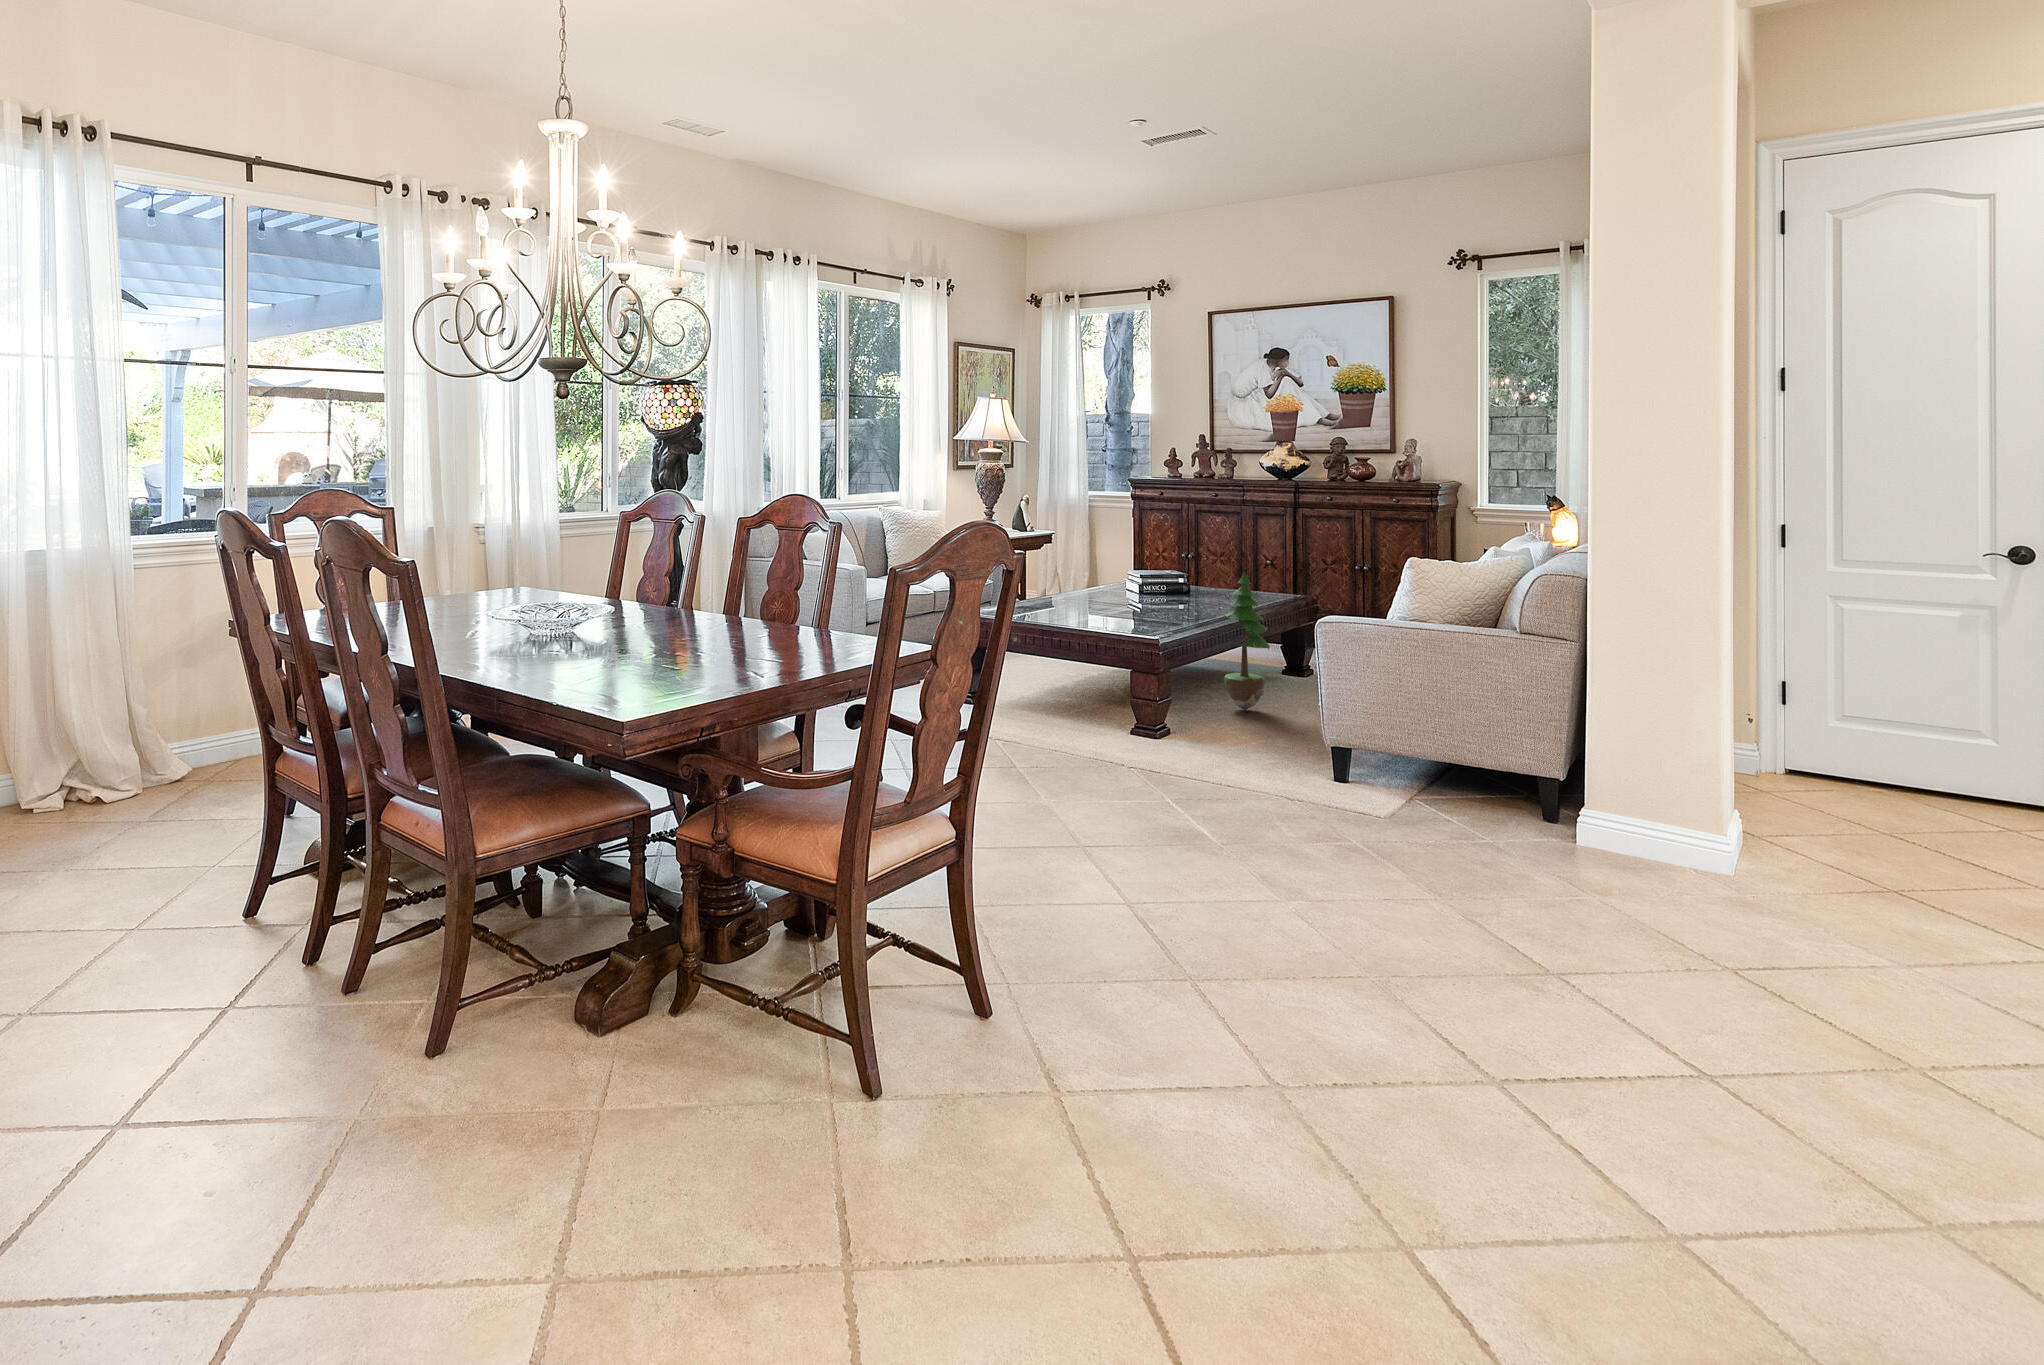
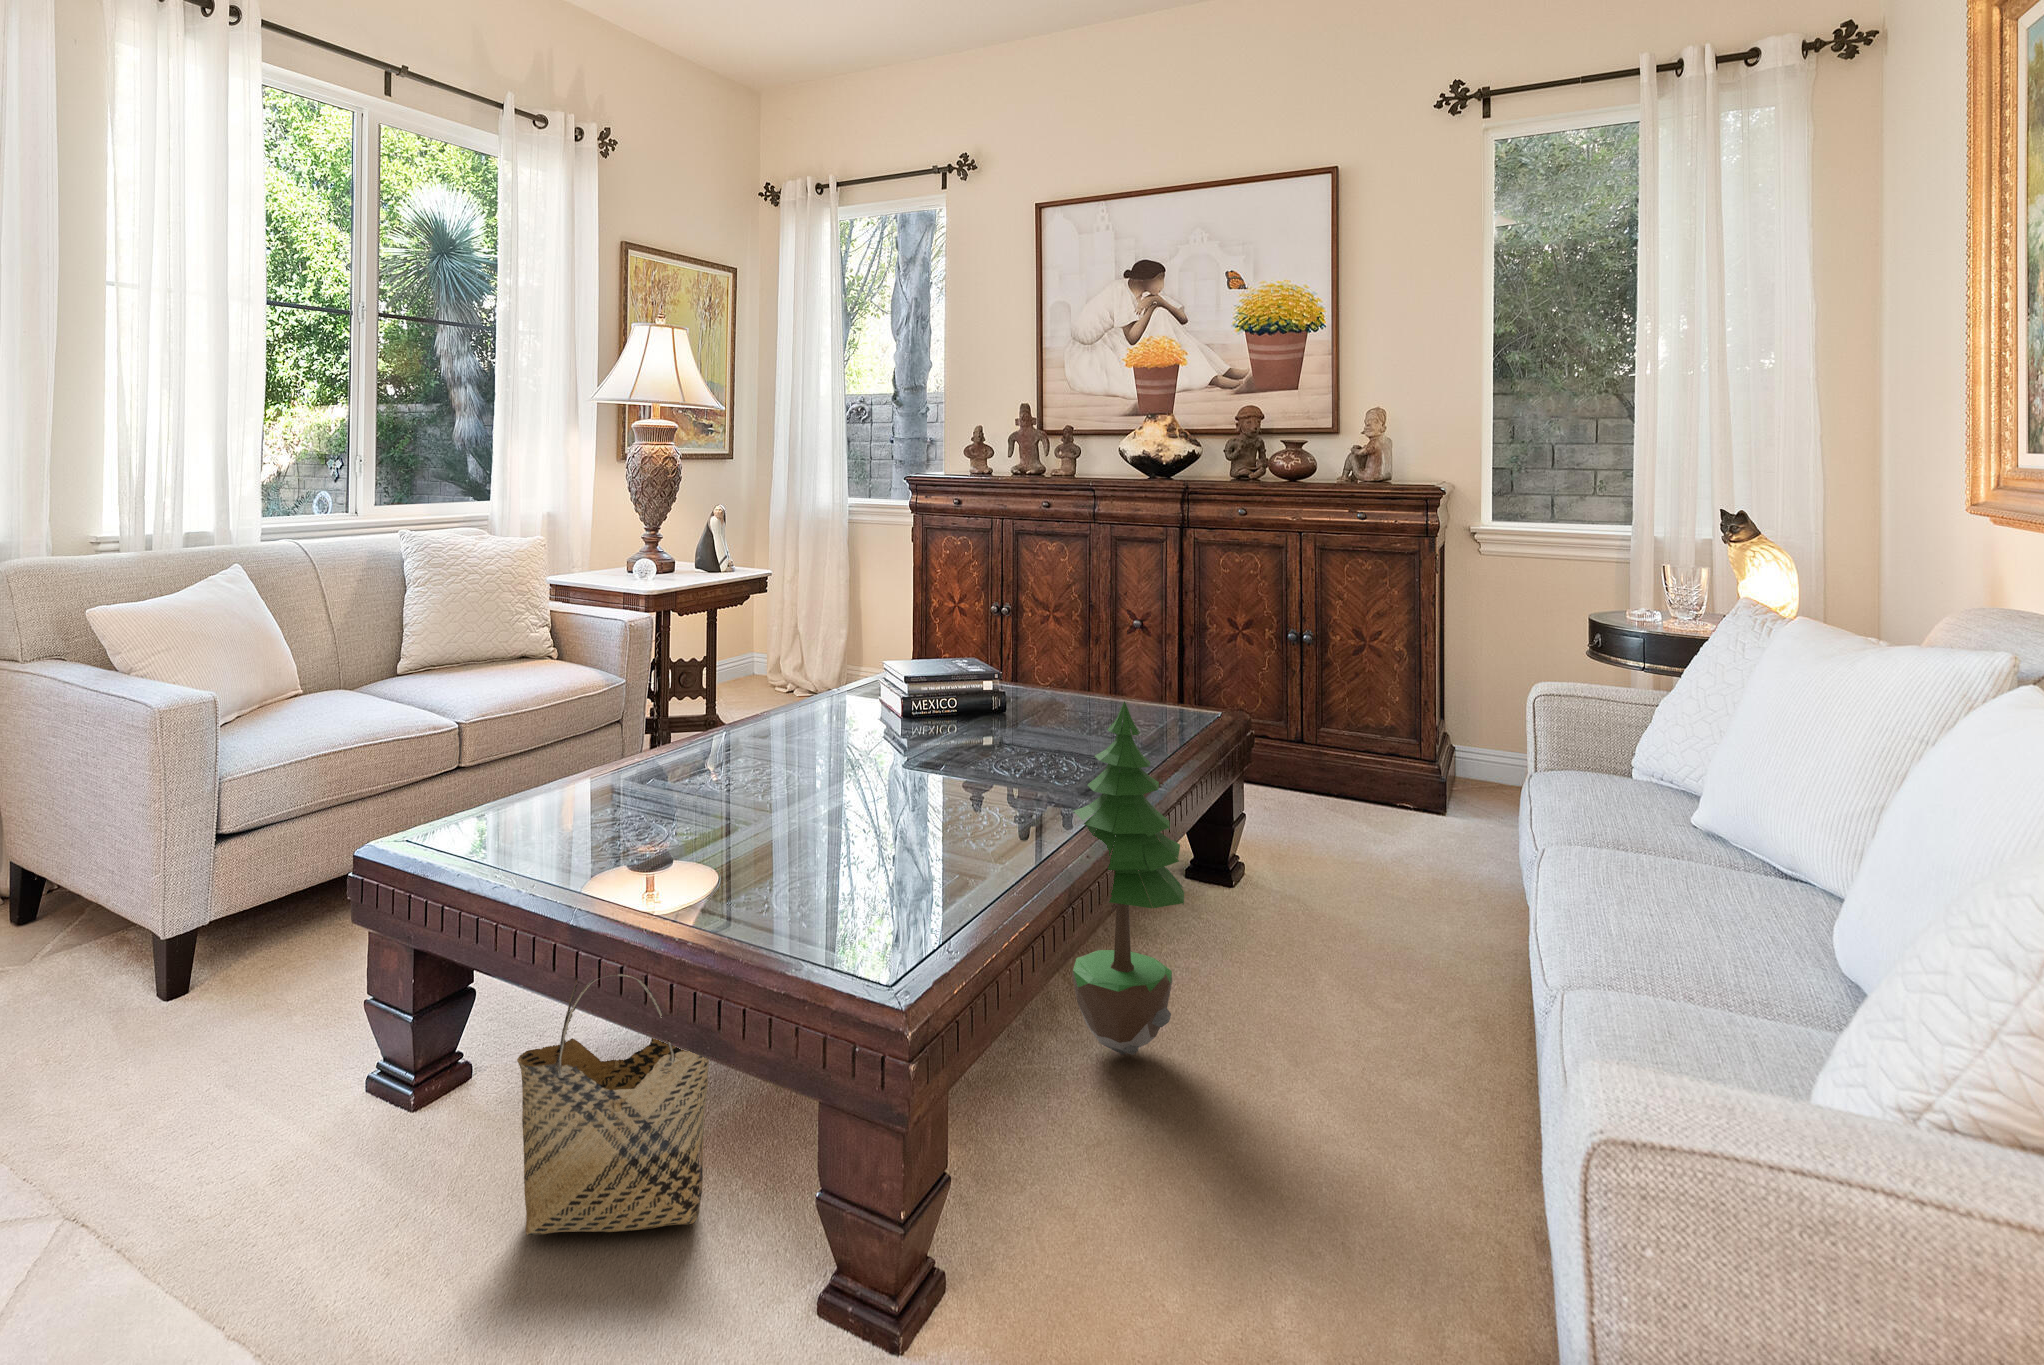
woven basket: none [1033,640,1095,729] -> present [517,974,709,1236]

